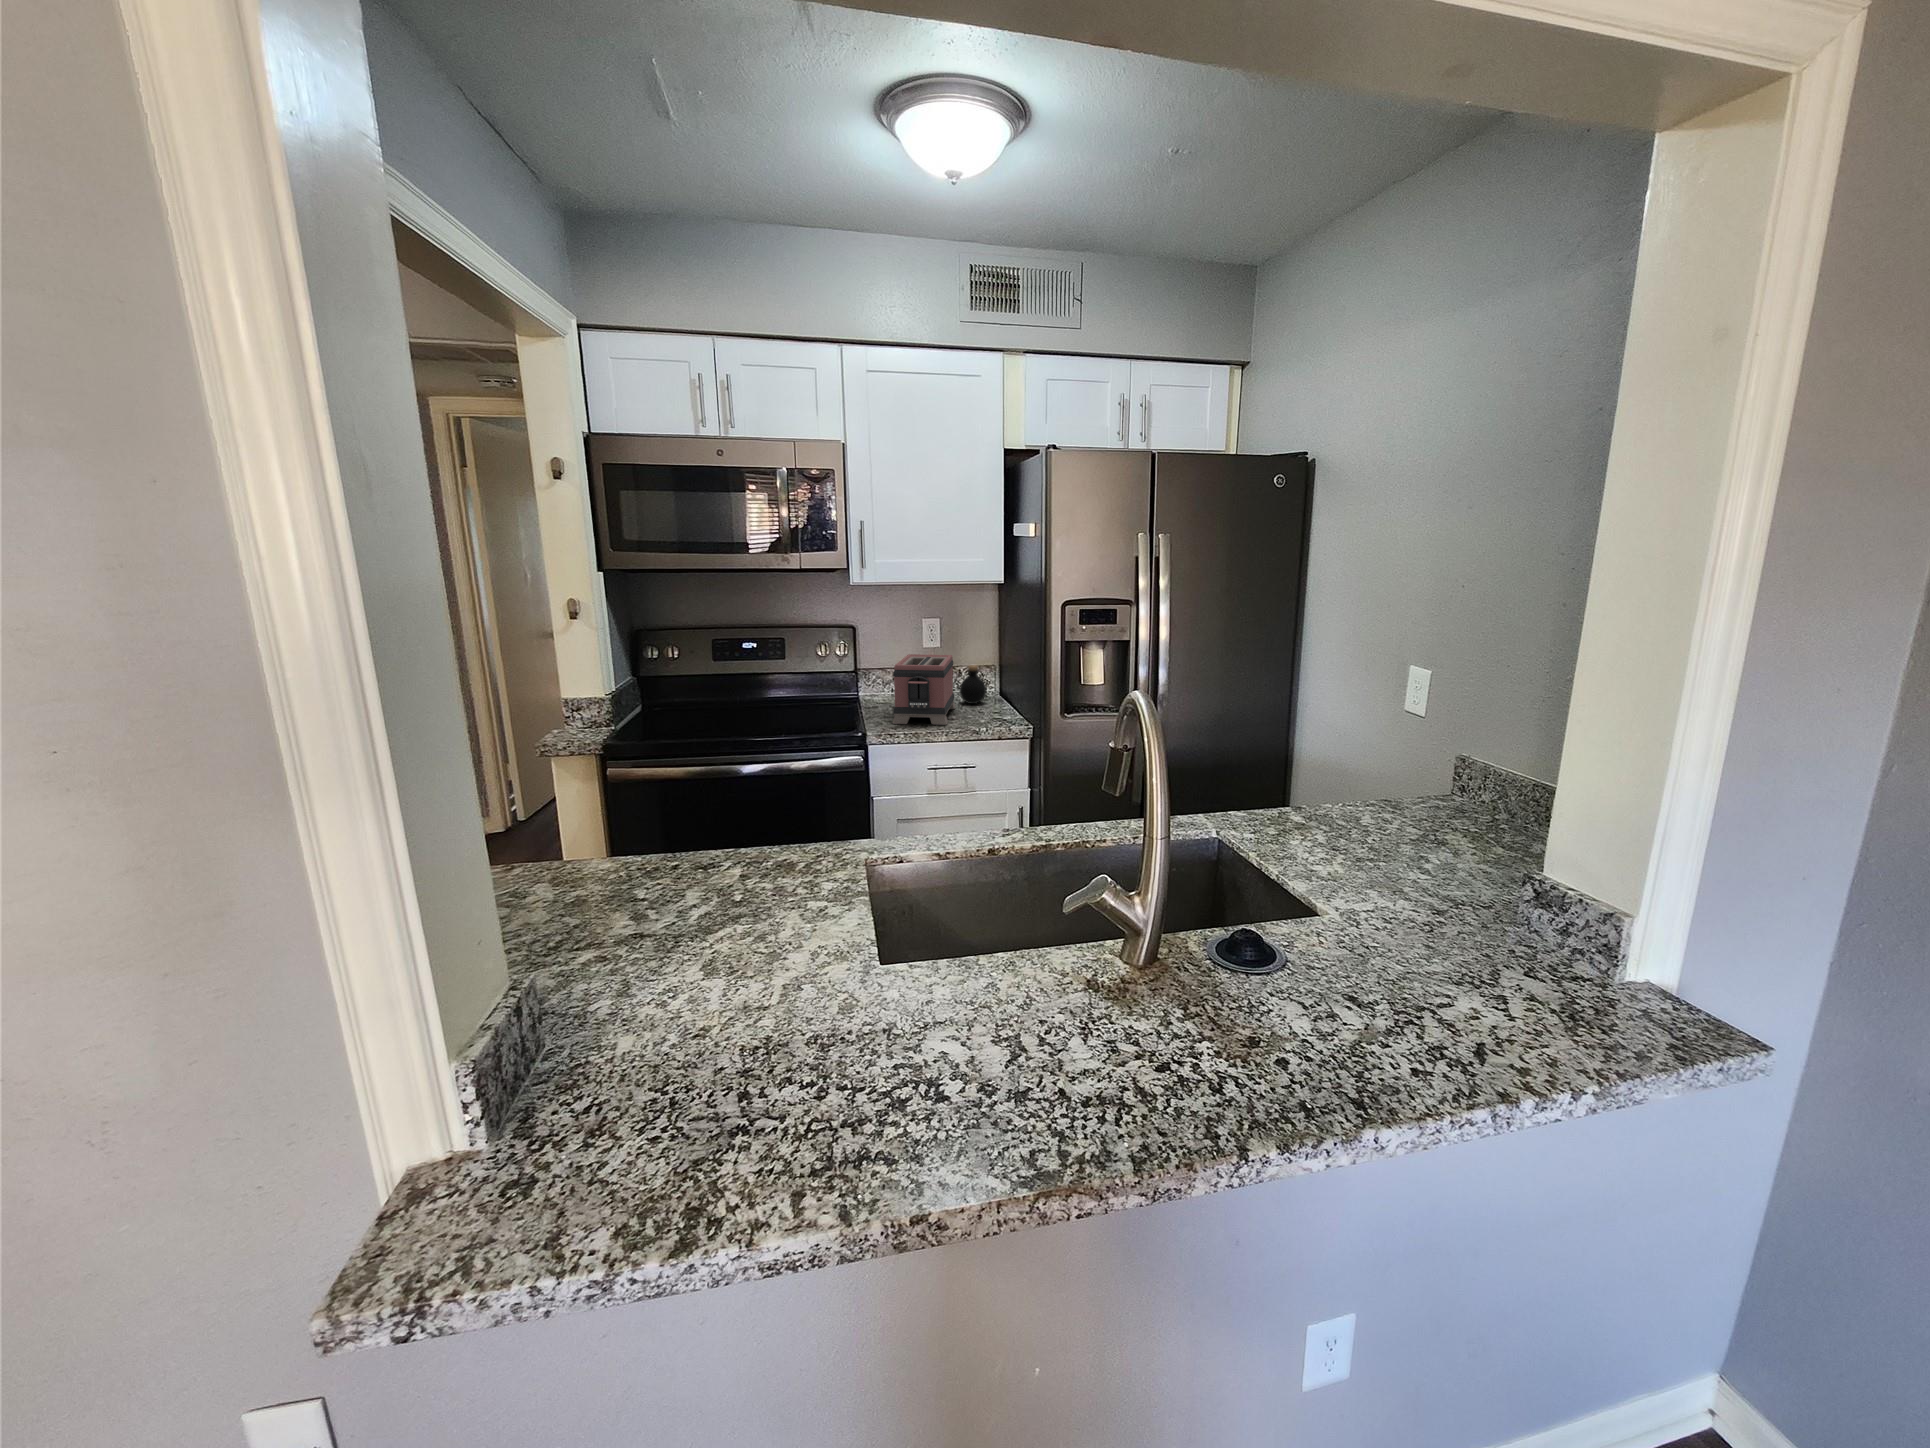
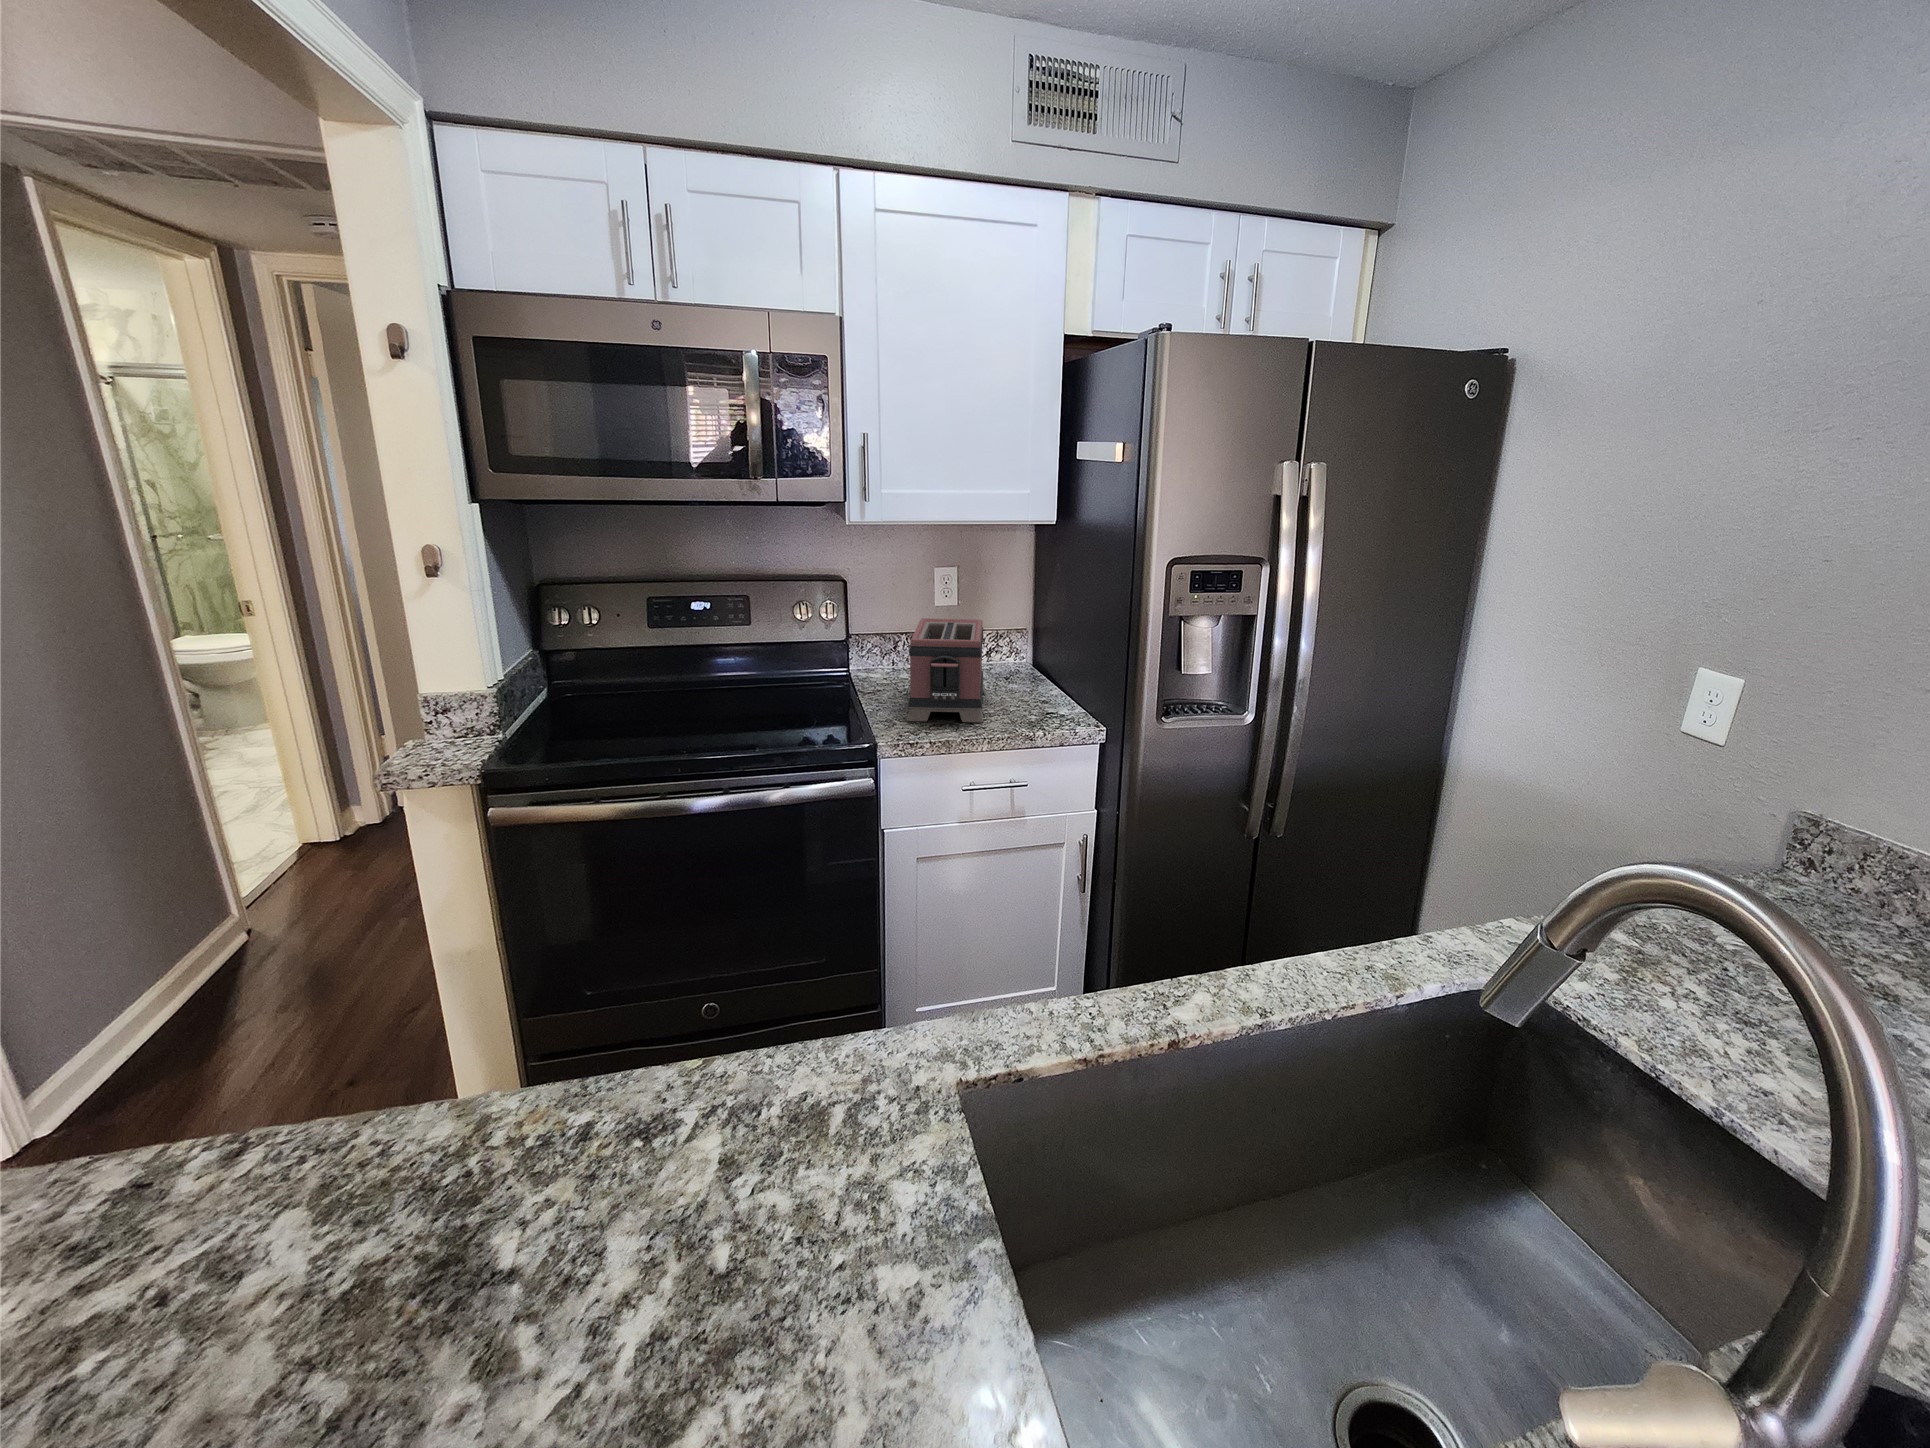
bottle: present [959,665,987,704] -> none [987,631,1024,683]

